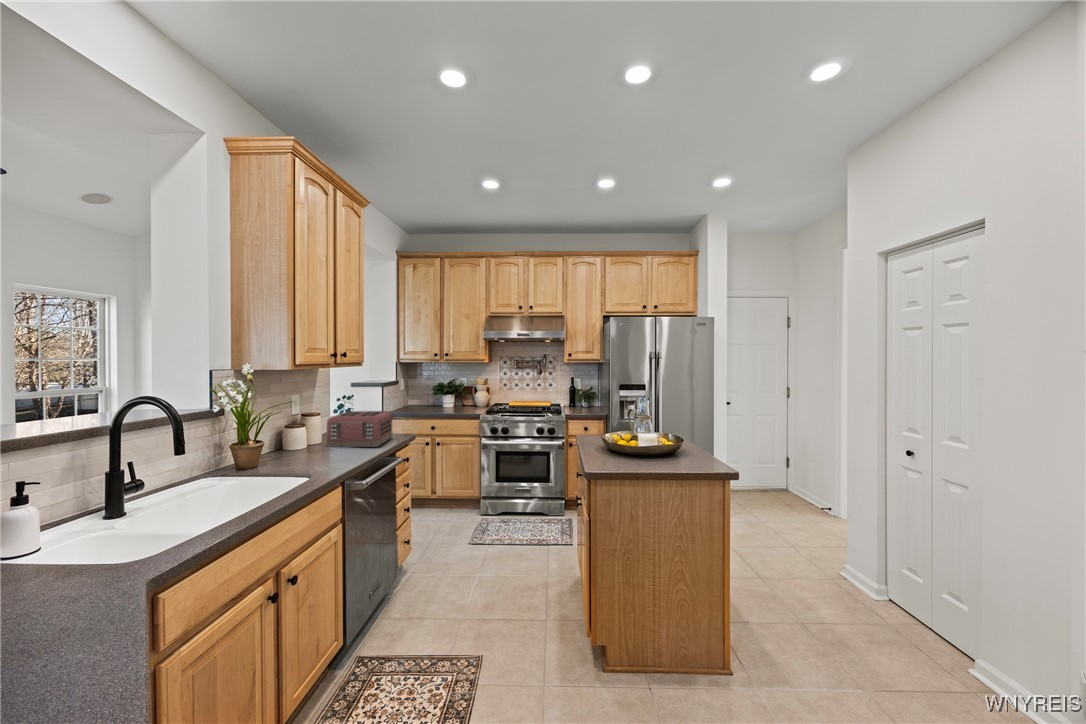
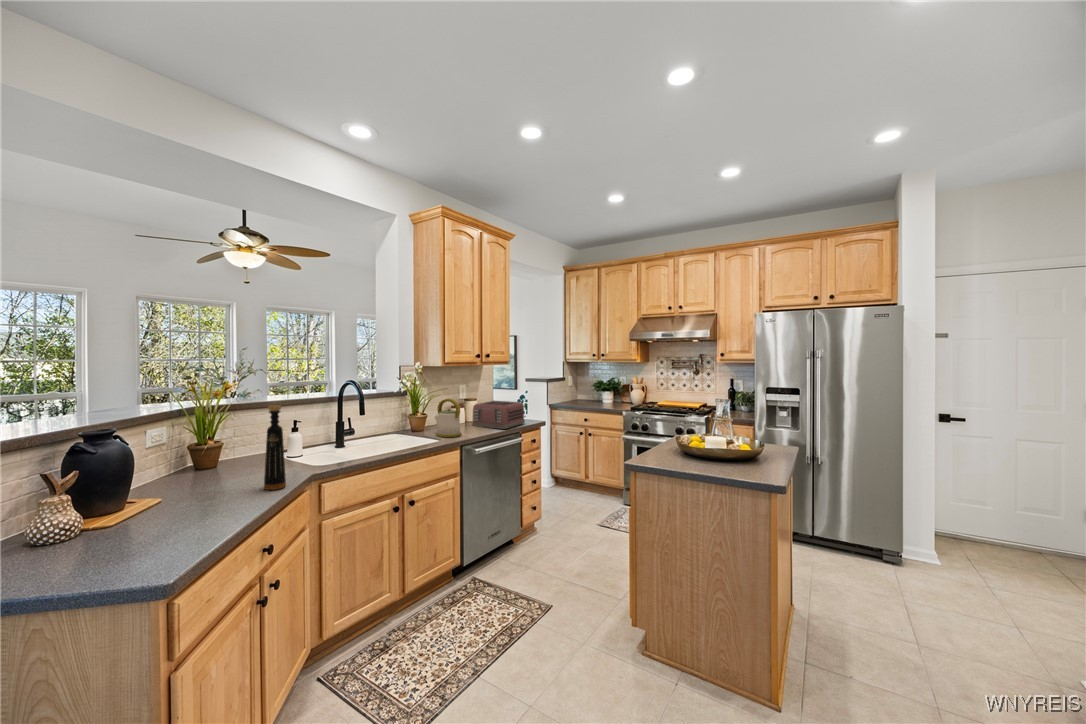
kettle: none [284,411,328,466] -> present [435,399,461,437]
bottle: none [40,437,95,614] -> present [264,405,286,490]

